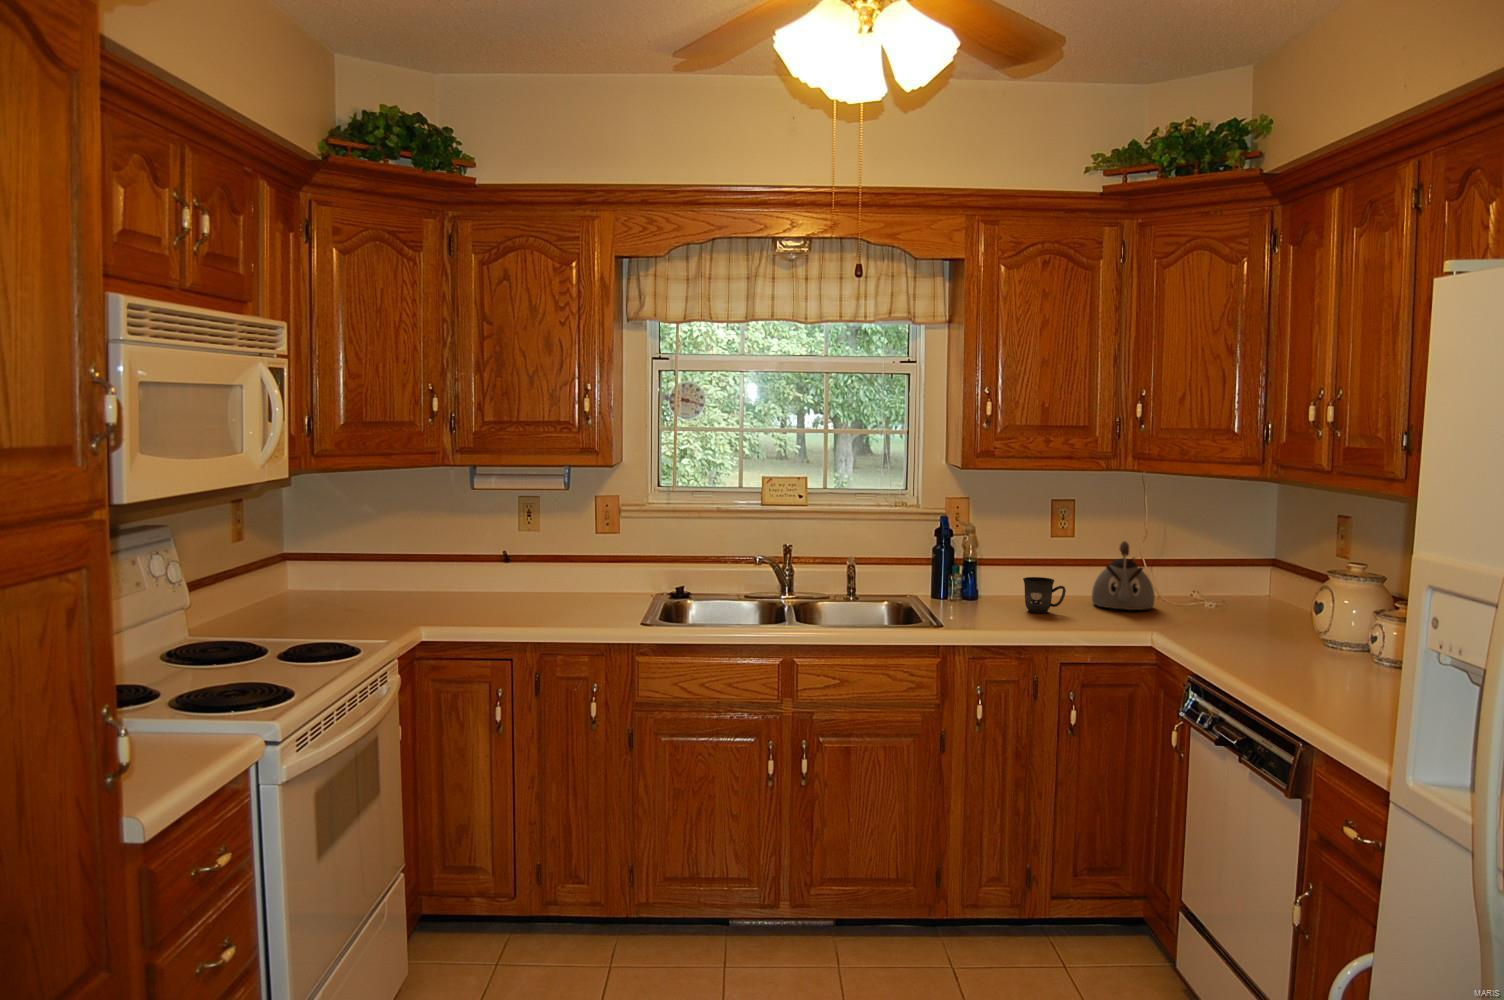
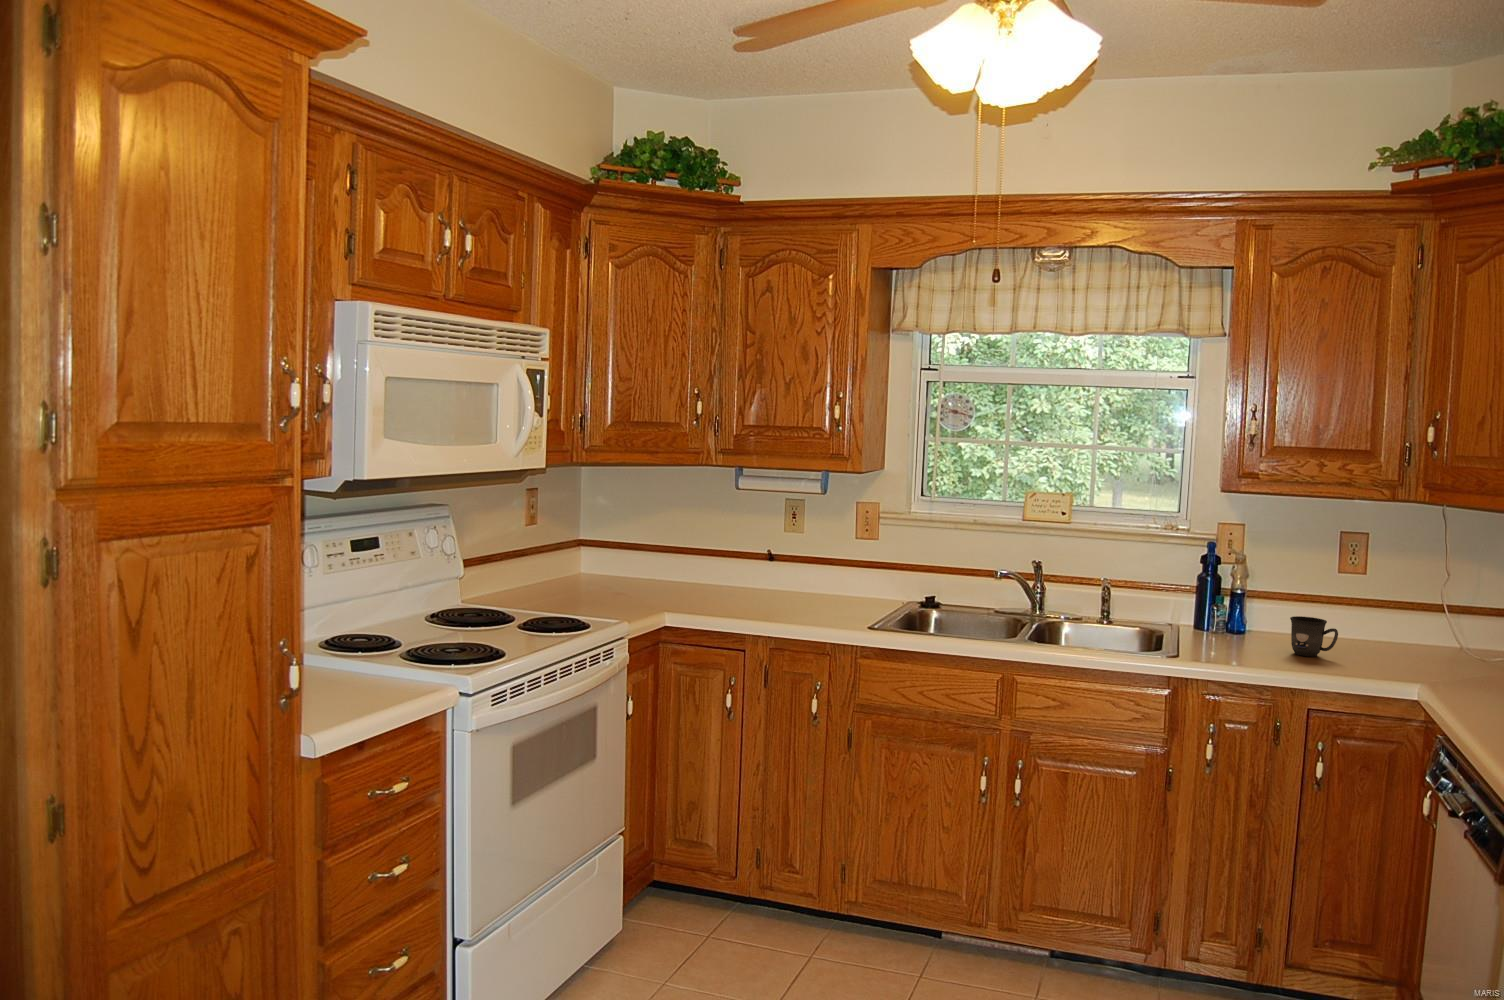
kettle: present [1092,541,1155,610] -> none [1382,585,1459,664]

